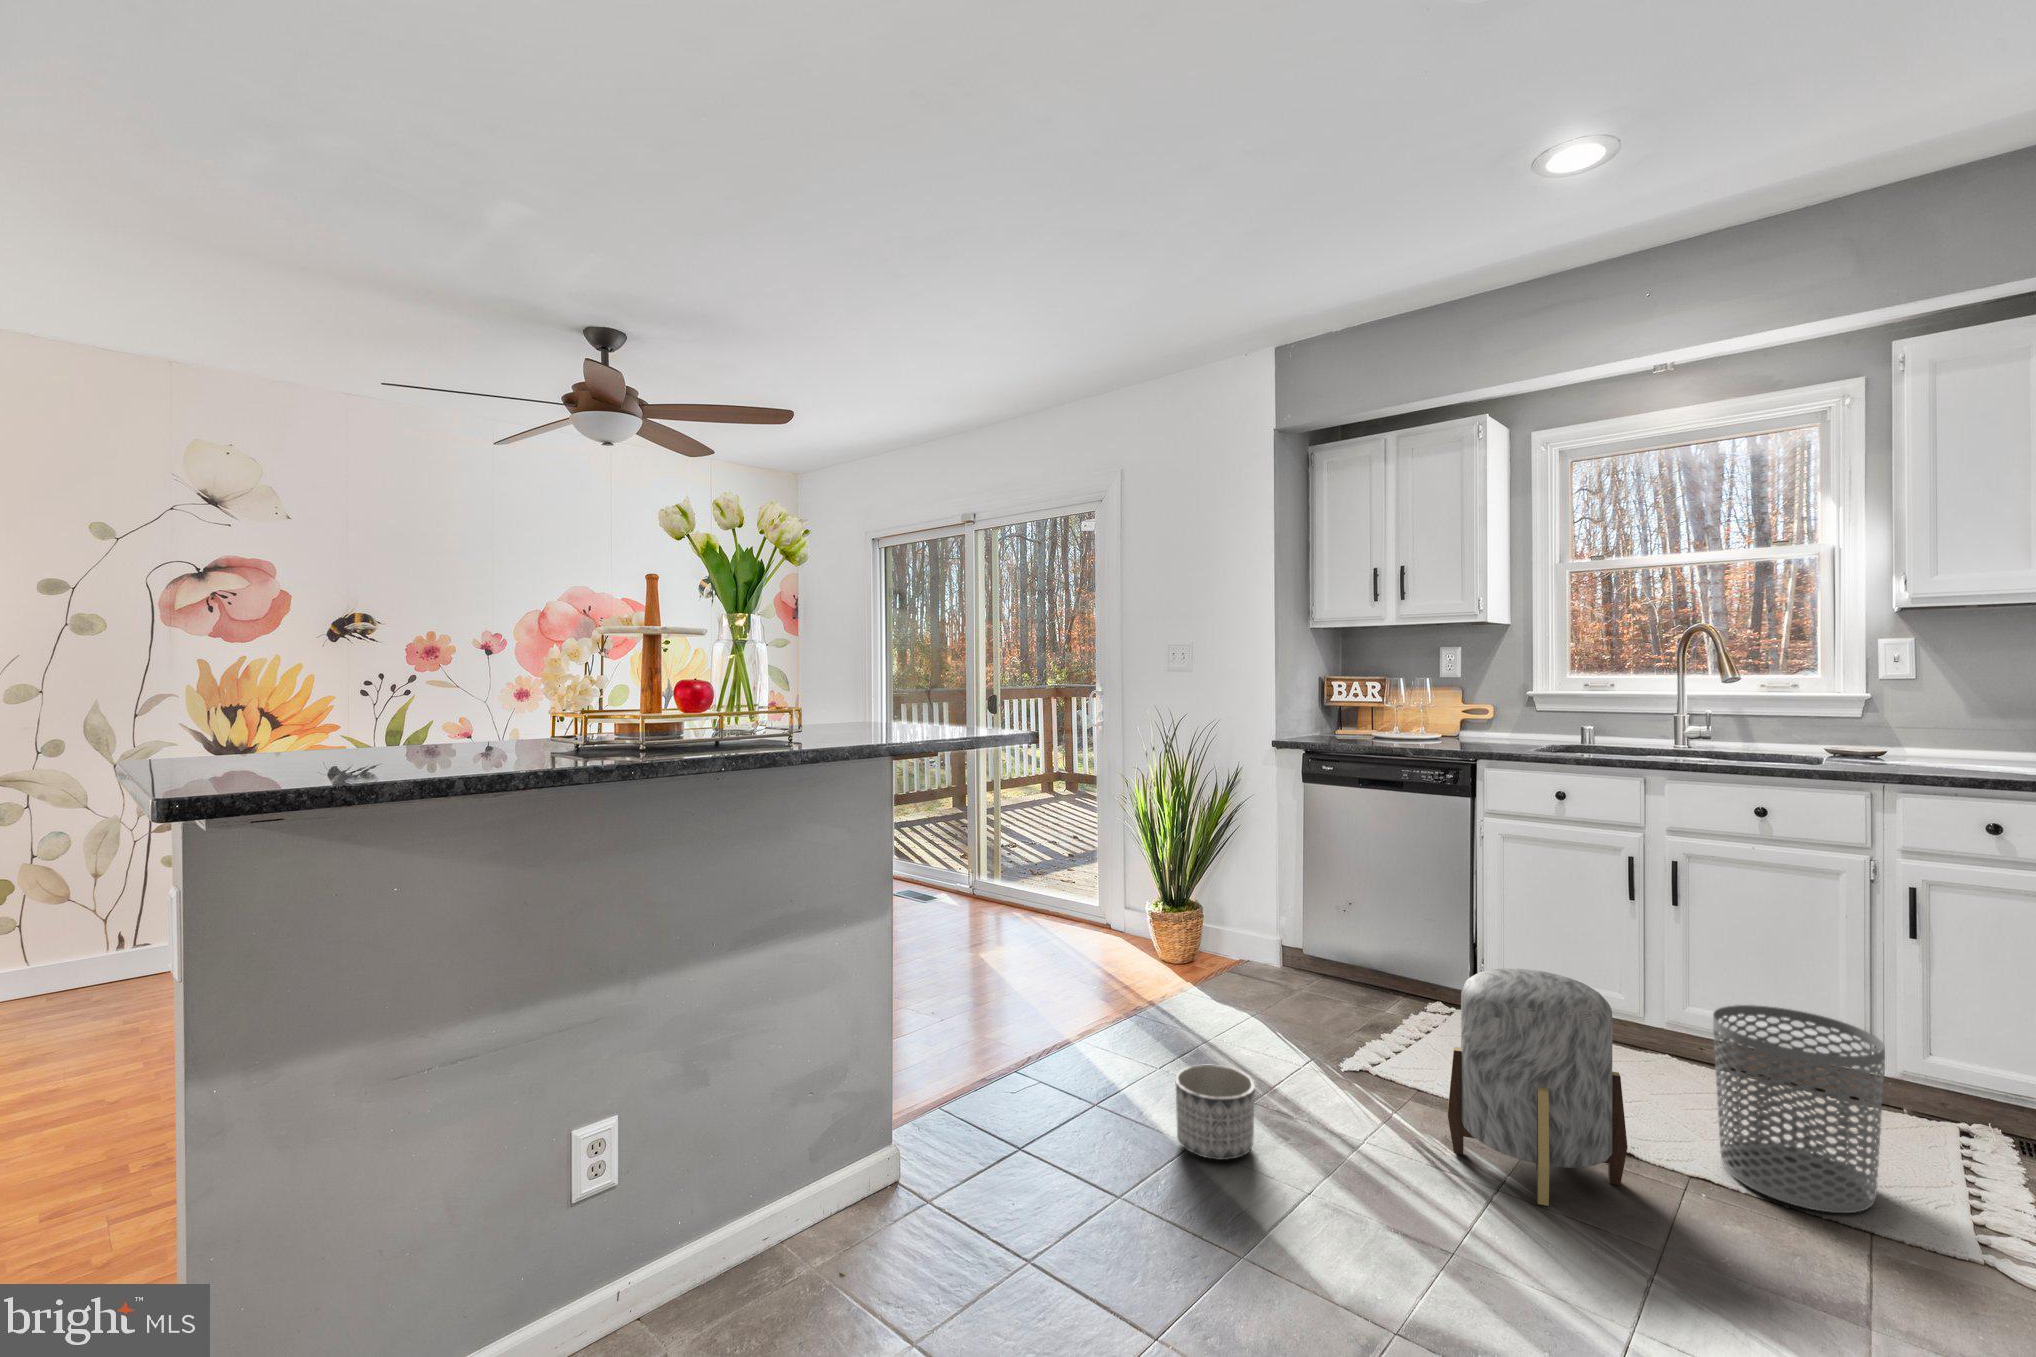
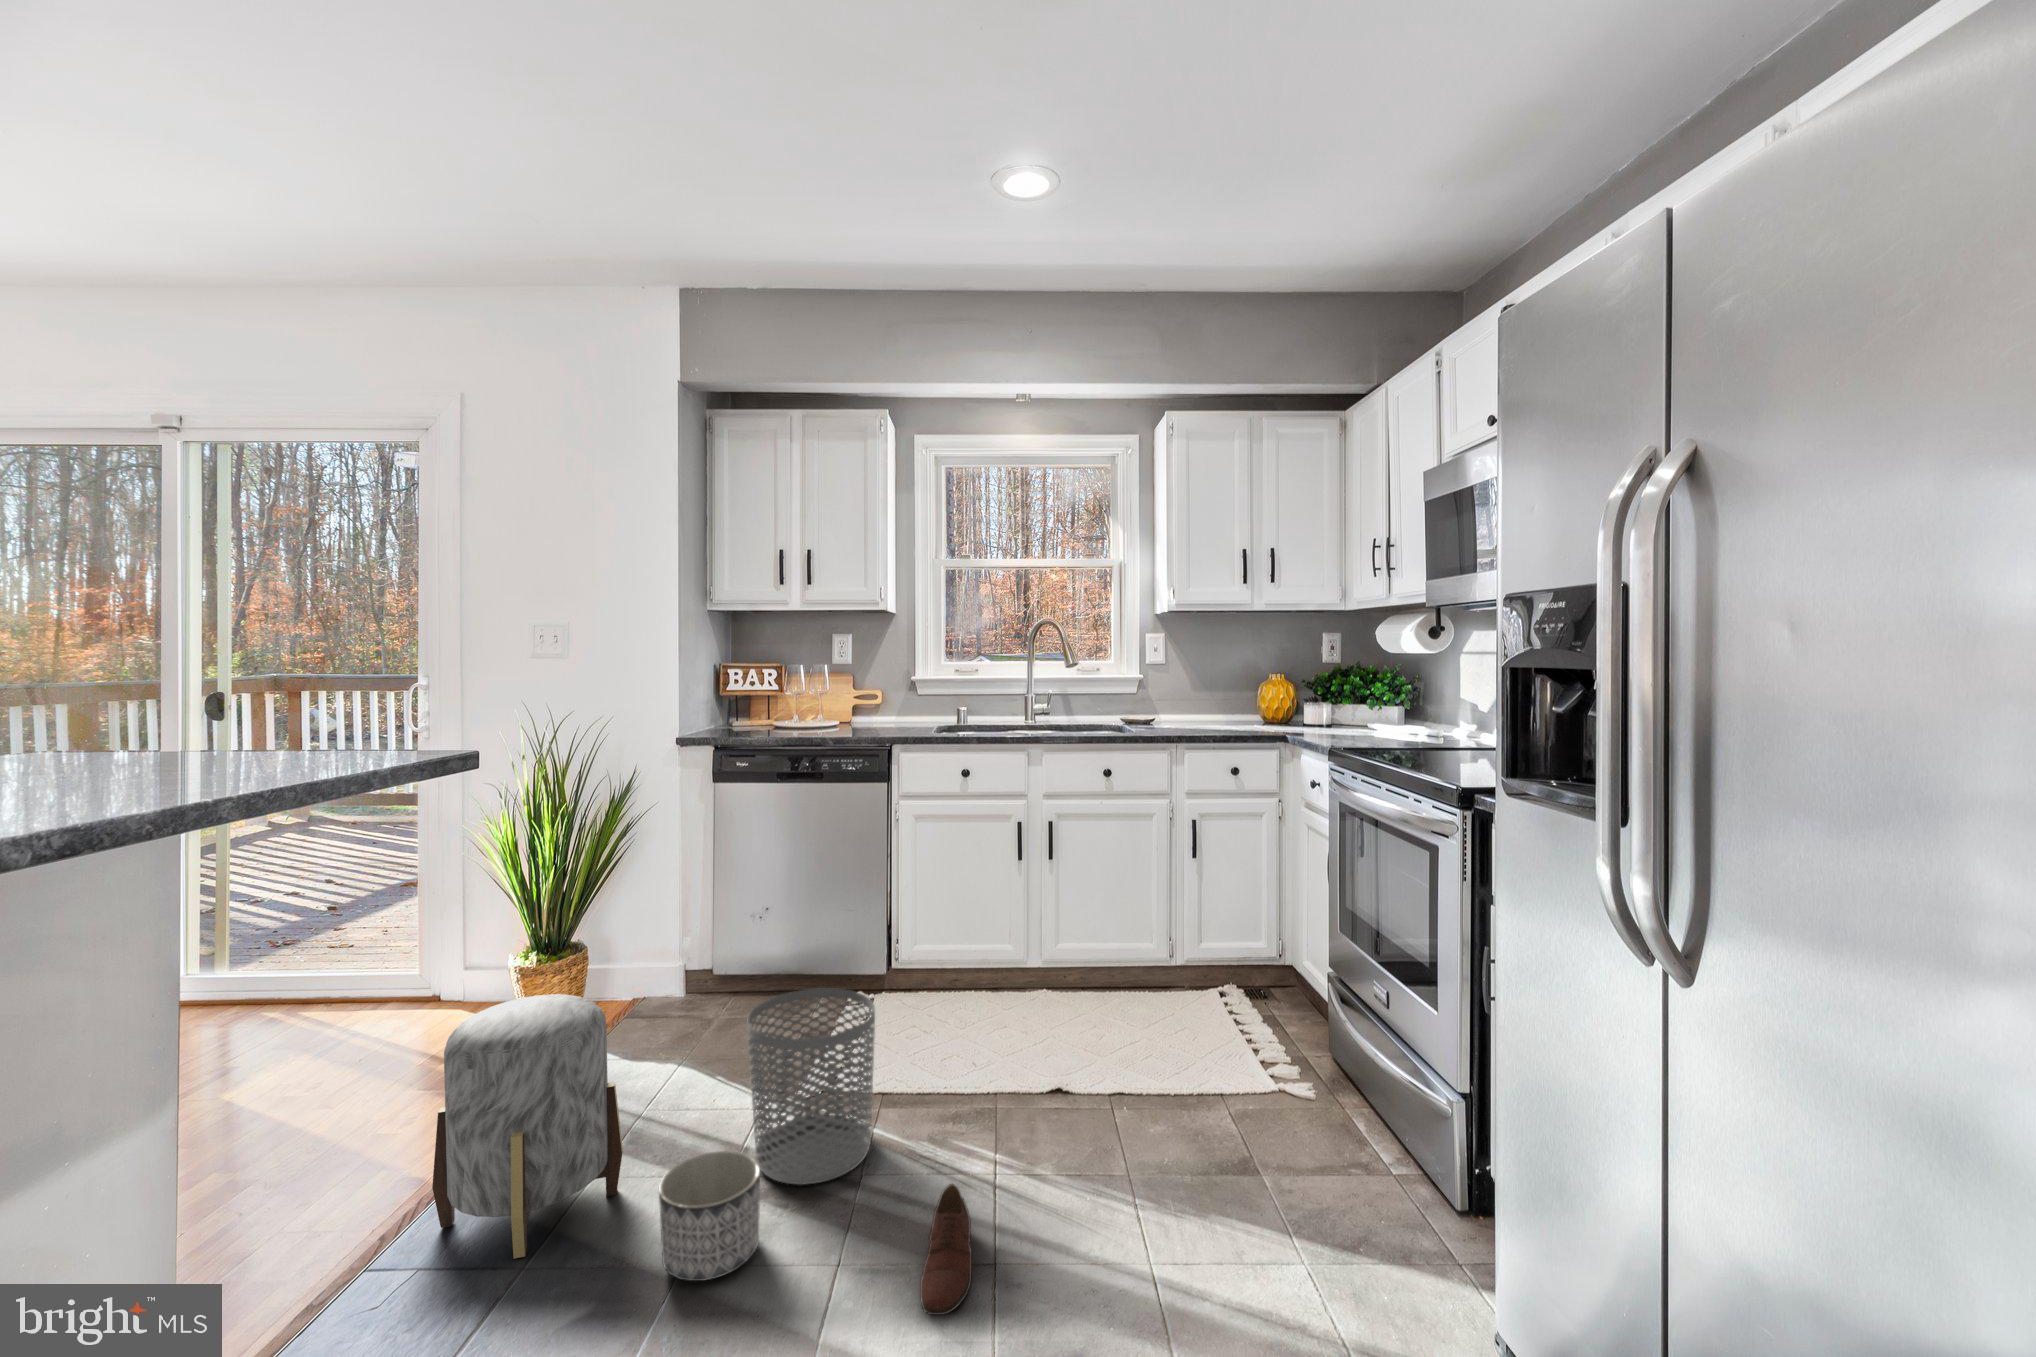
stool: present [1448,968,1628,1206] -> present [432,994,623,1259]
waste bin: present [1713,1005,1885,1213] -> present [748,988,875,1185]
shoe: none [1360,1165,1439,1260] -> present [920,1184,972,1315]

